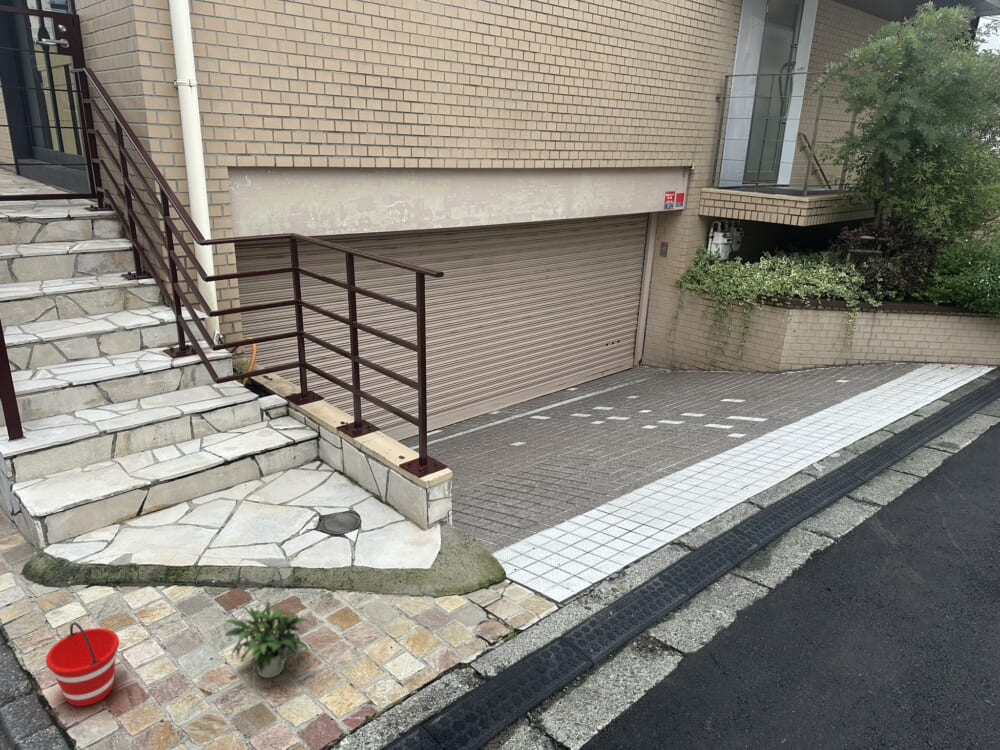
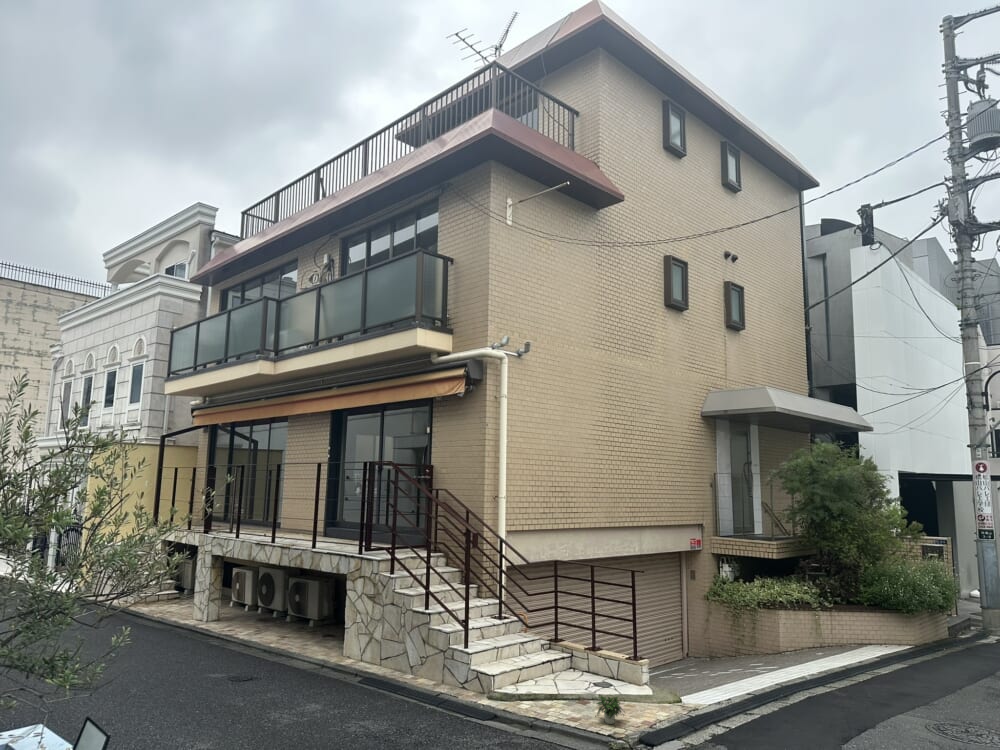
bucket: present [46,623,119,706] -> none [543,694,565,727]

